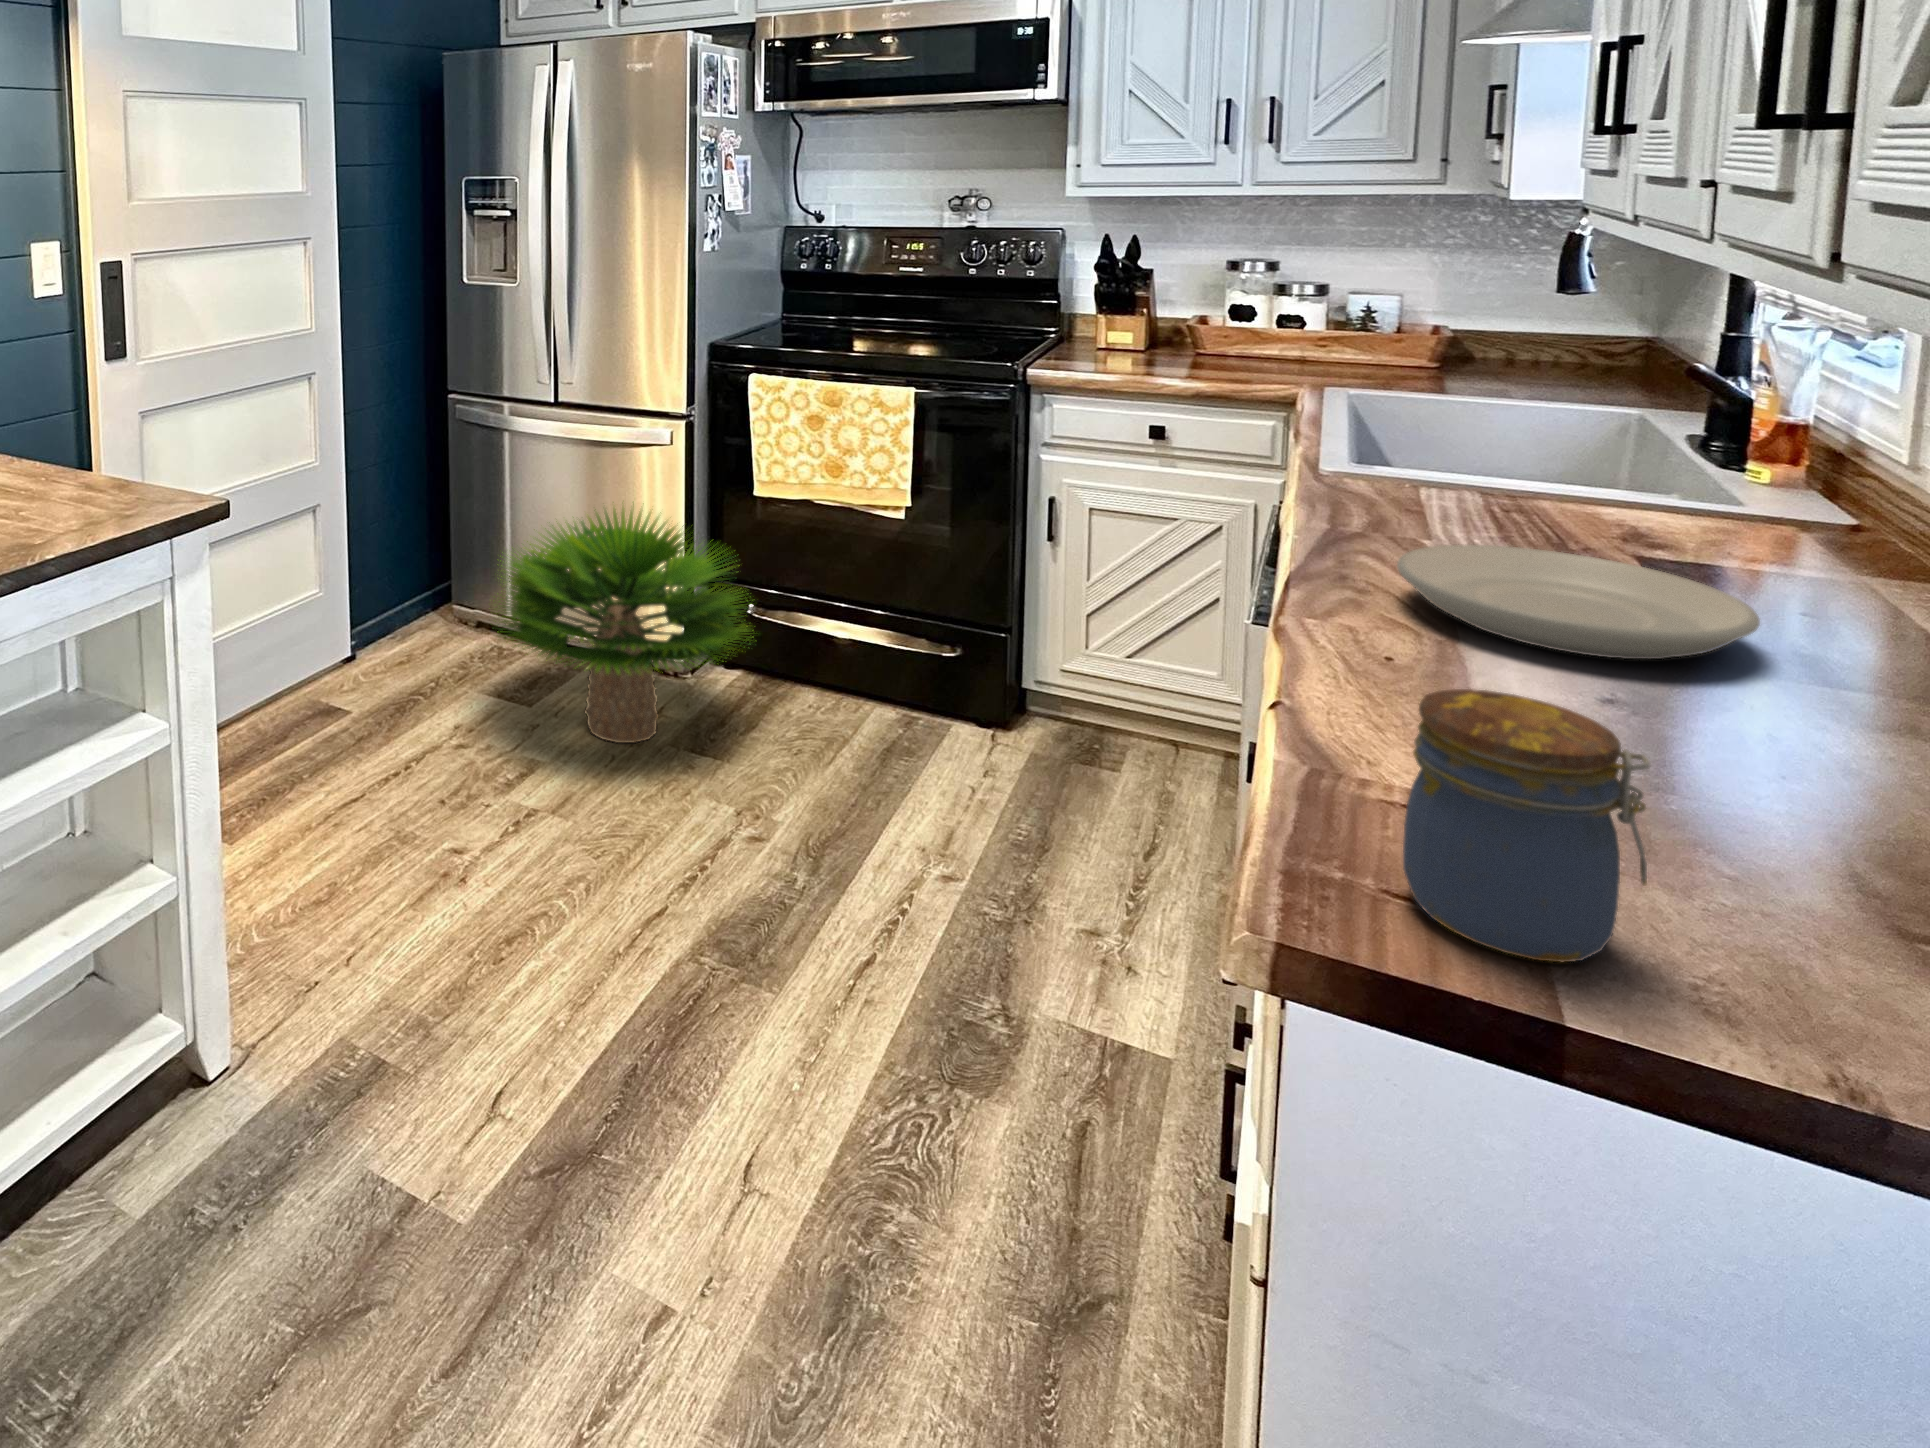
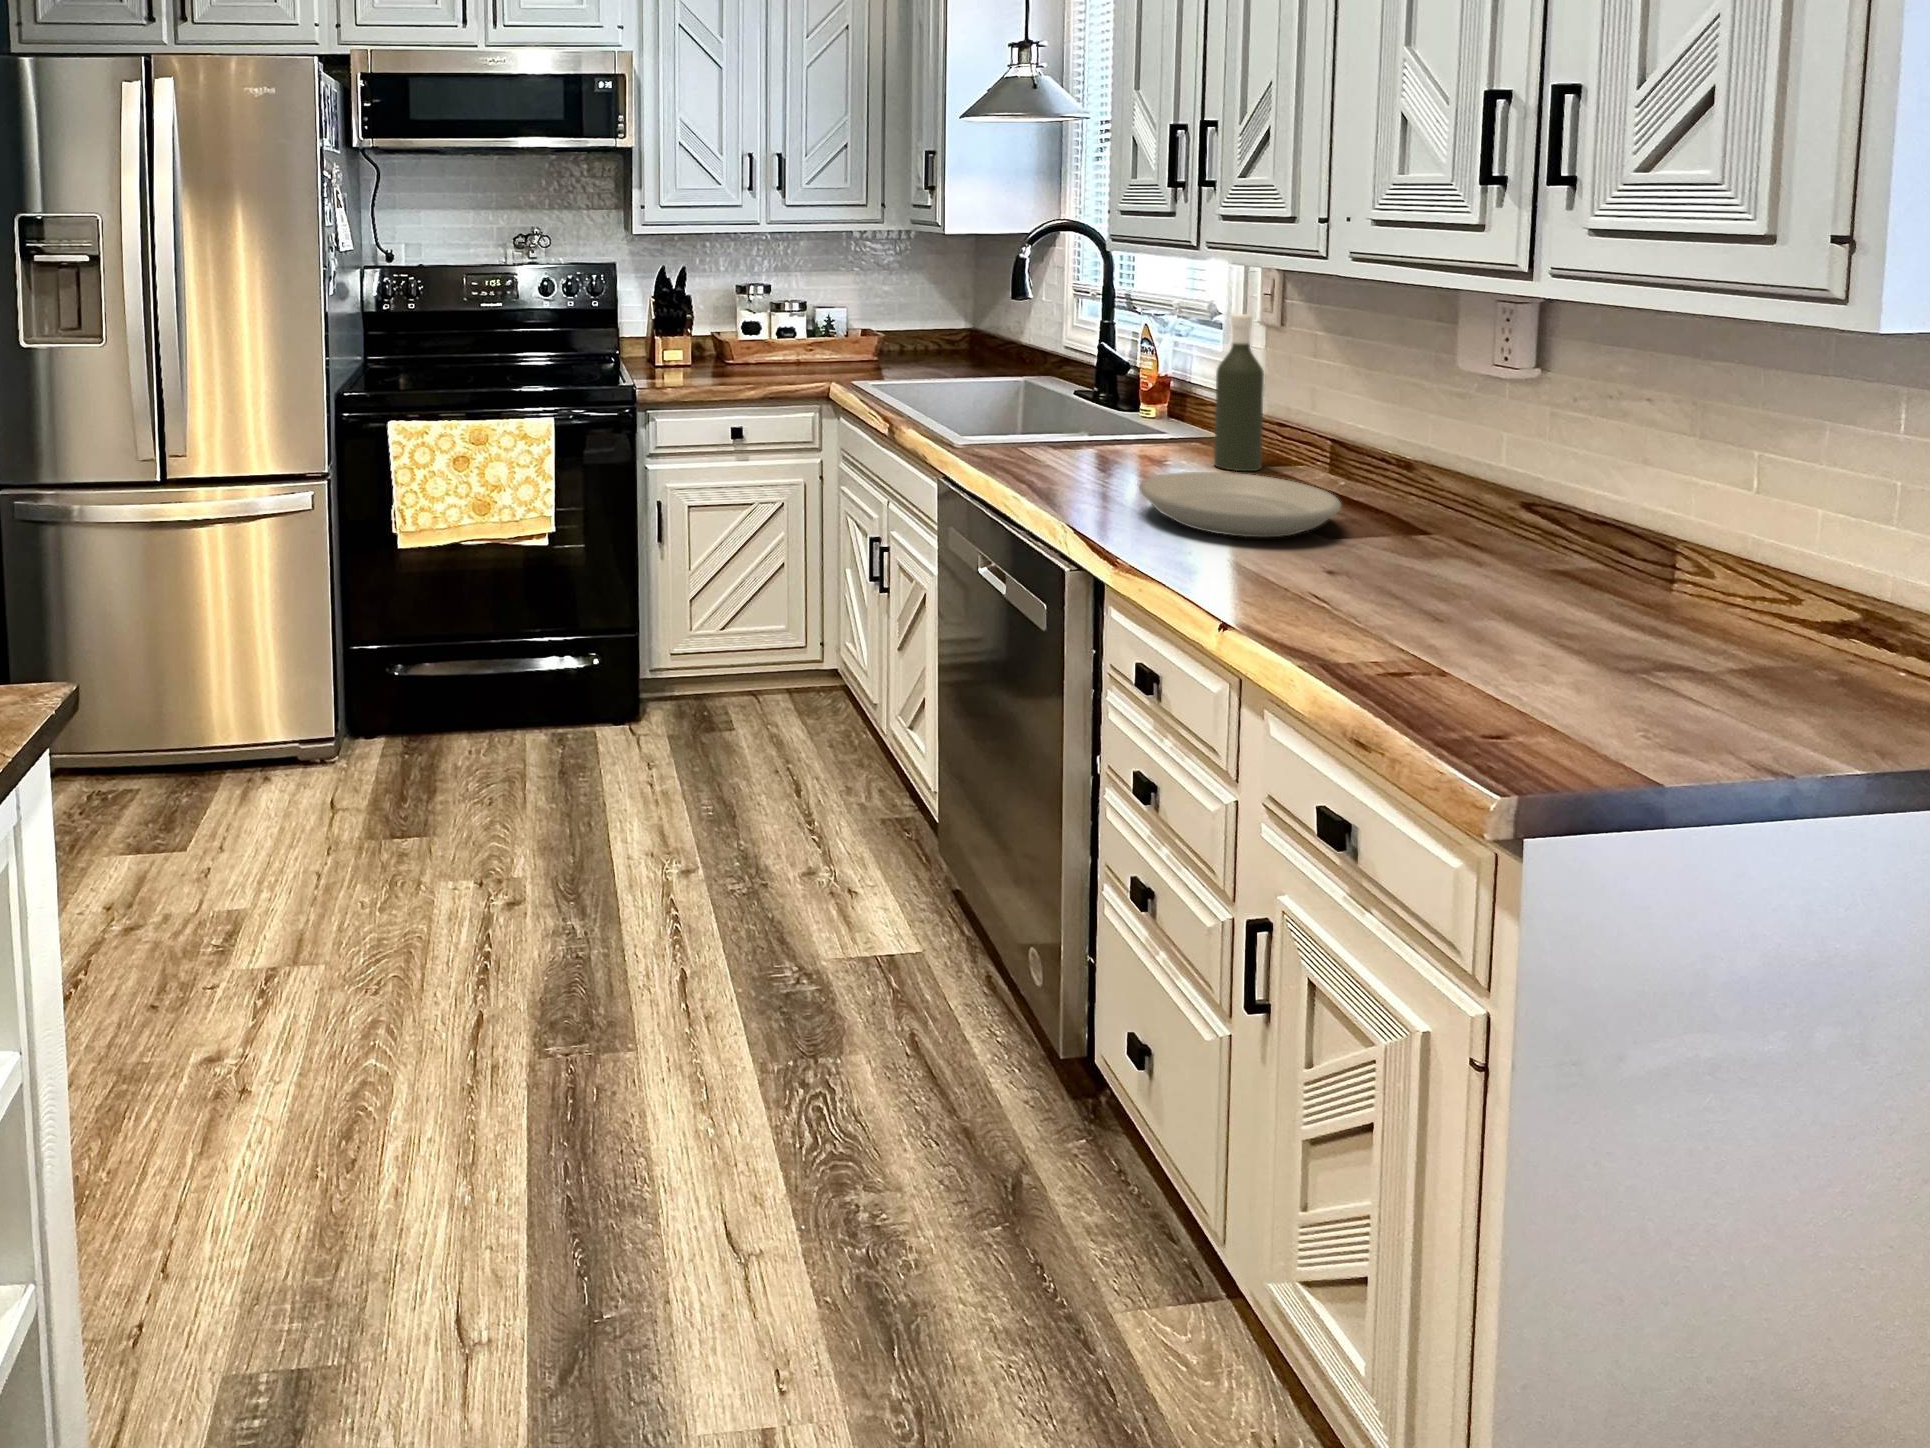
bottle: none [1715,334,1828,580] -> present [1214,314,1264,471]
potted plant: present [497,508,753,743] -> none [132,575,459,857]
jar: present [1403,689,1650,962] -> none [1486,559,1629,739]

